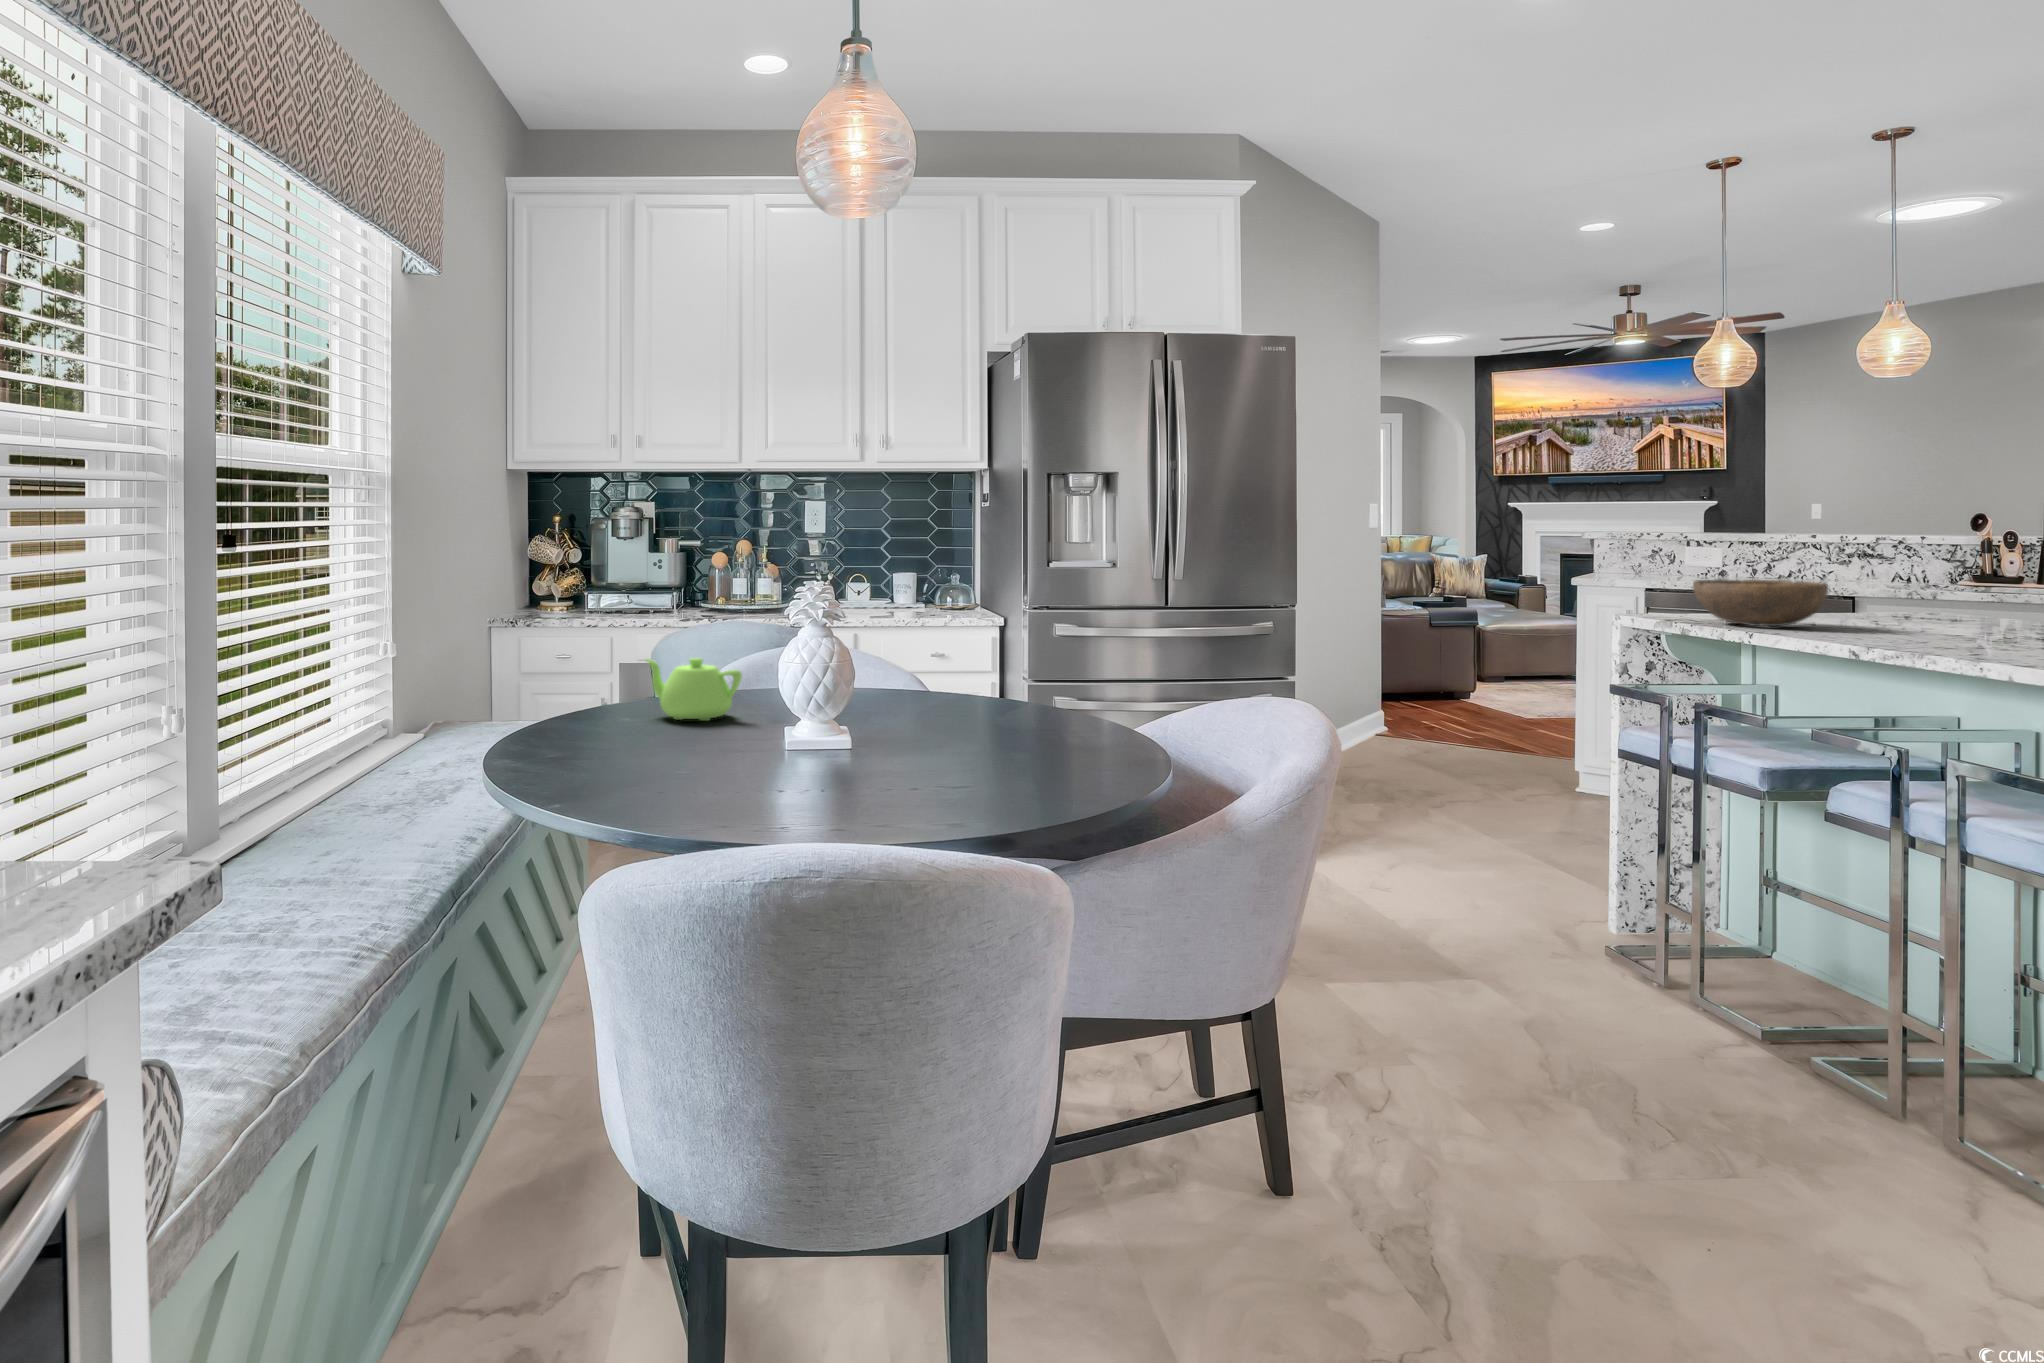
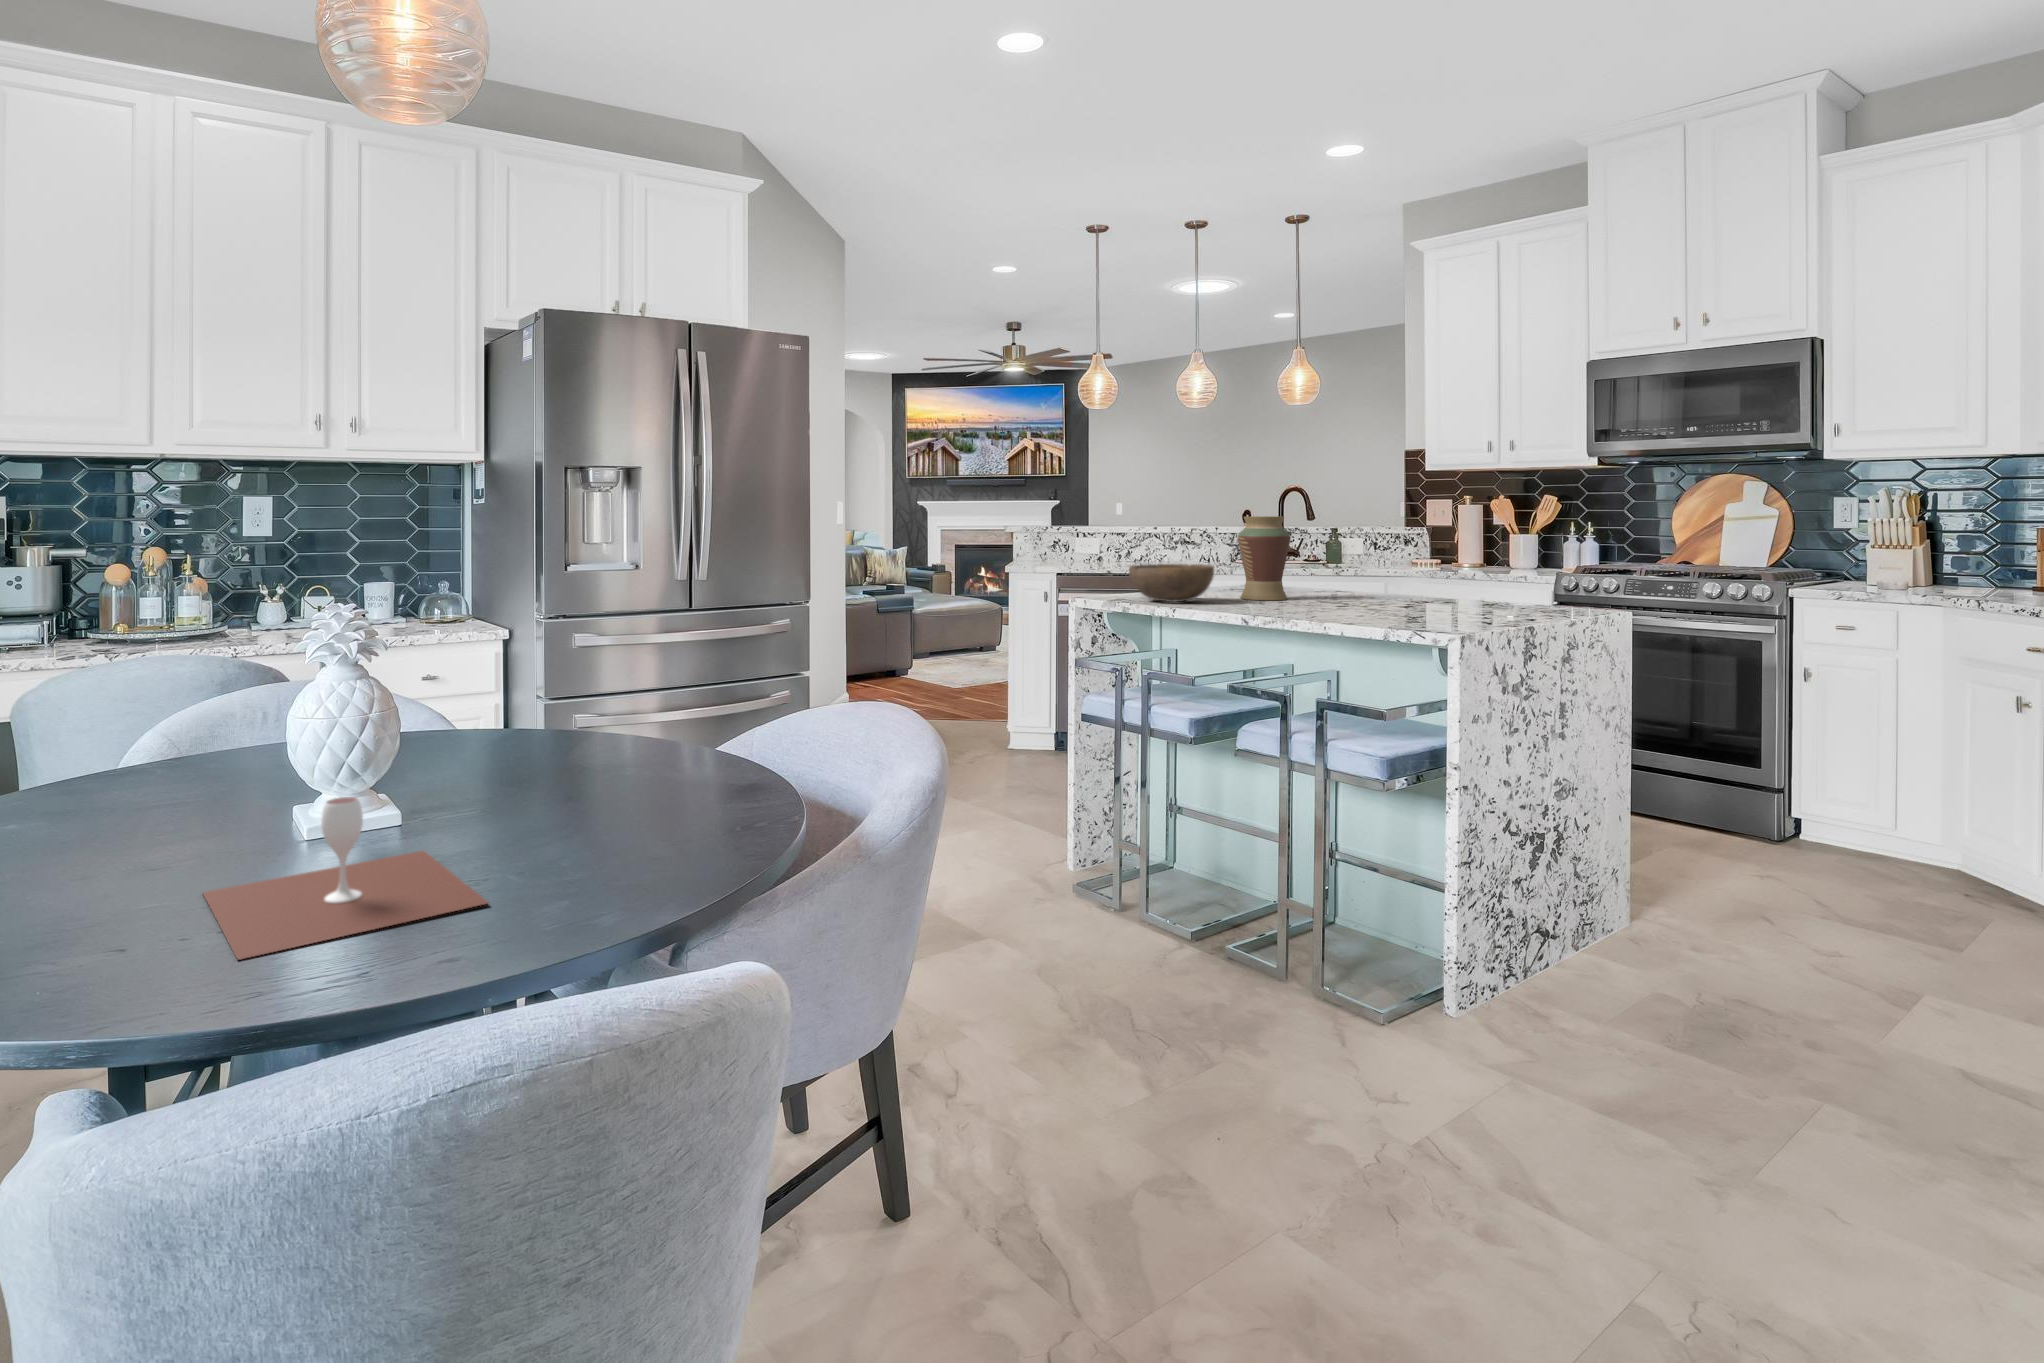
vase: none [1879,522,1972,632] -> present [1238,516,1290,600]
teapot: present [646,658,742,721] -> none [41,723,219,820]
wine glass: none [712,712,875,803] -> present [203,797,488,960]

